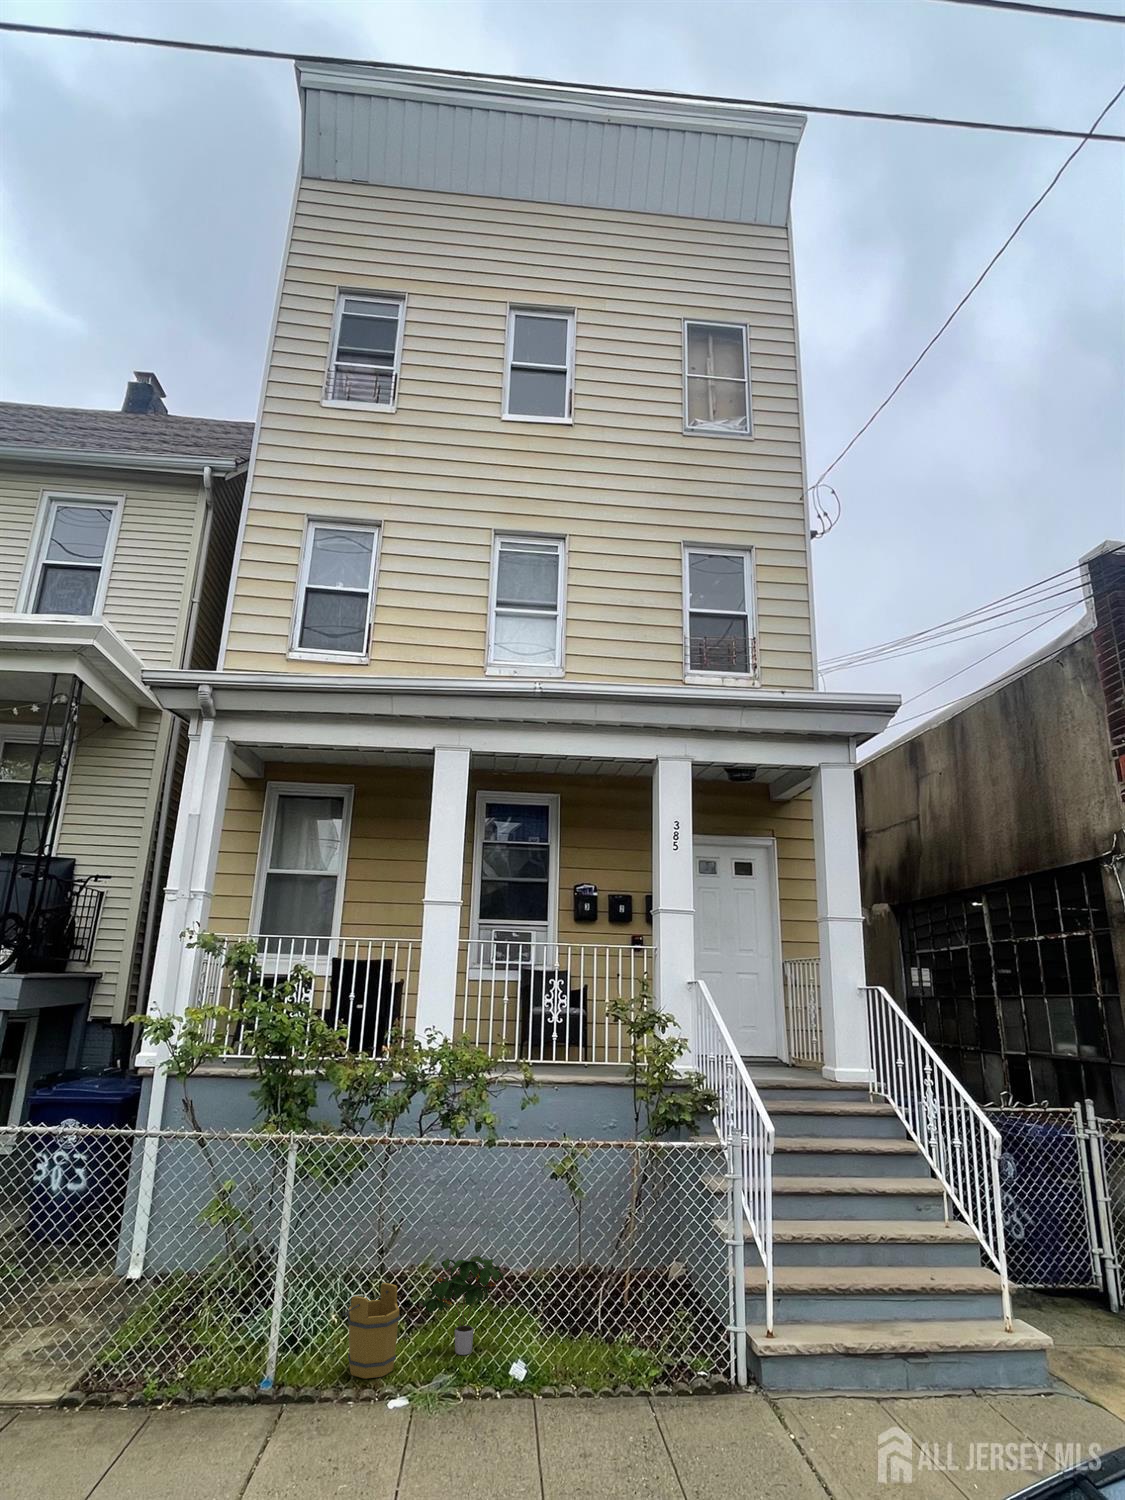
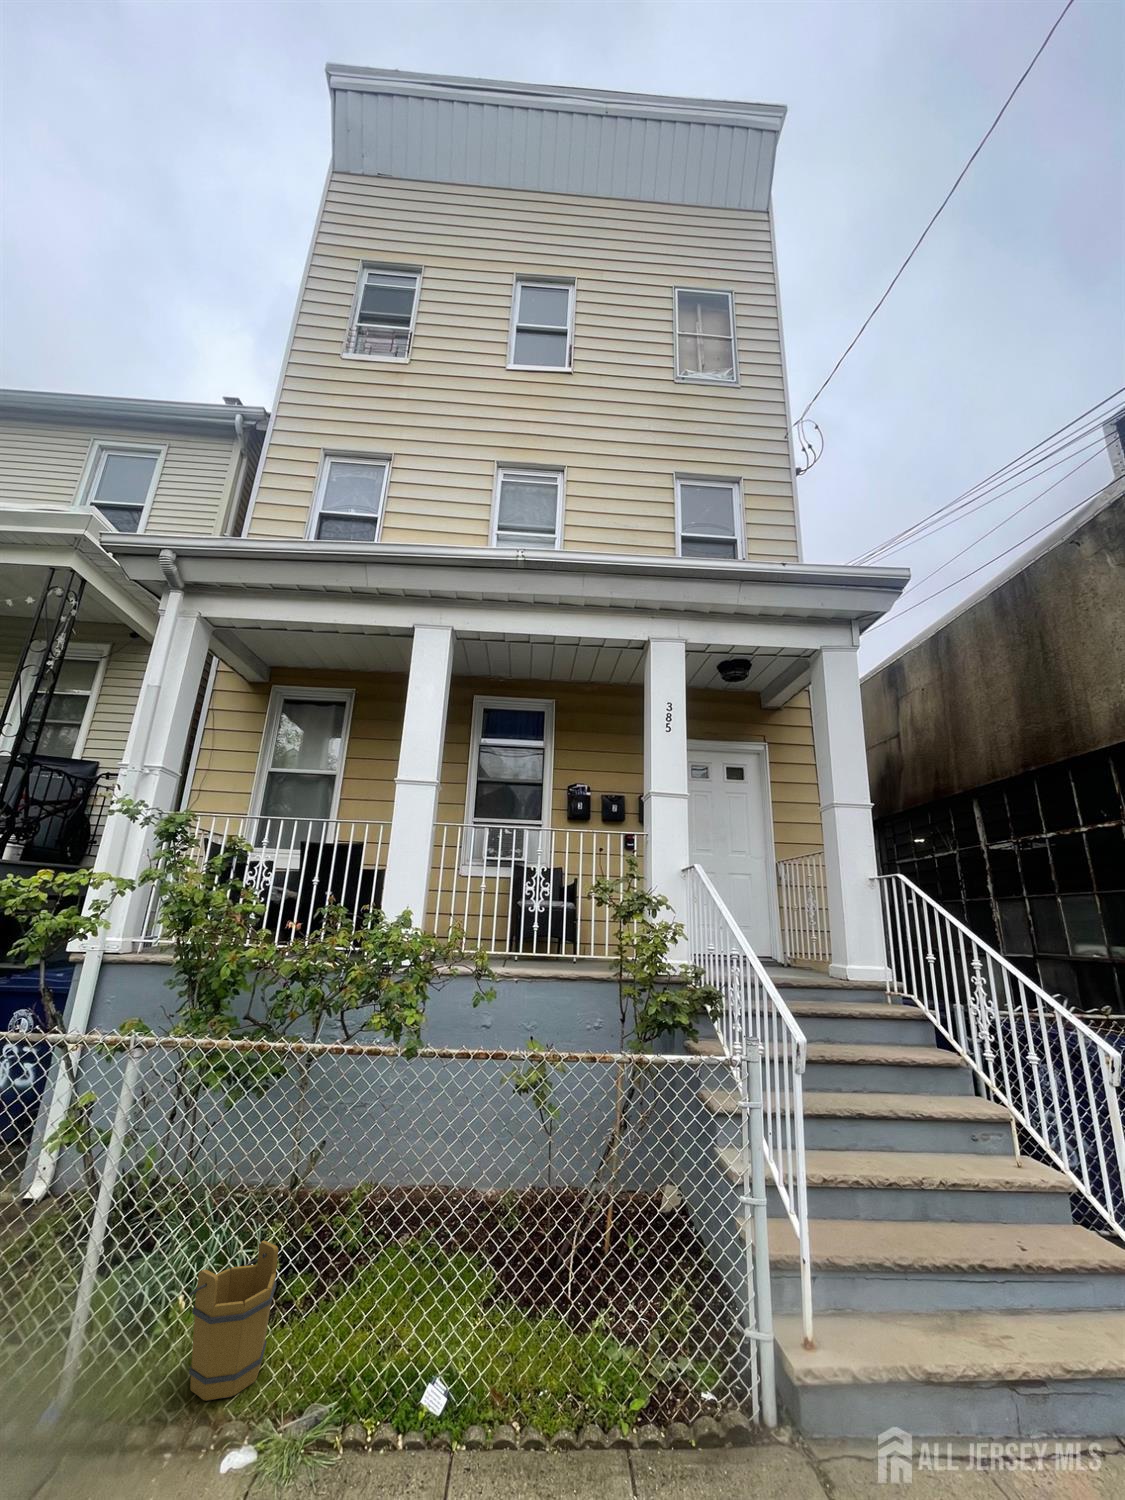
potted plant: present [423,1256,504,1355] -> none [318,1202,432,1349]

